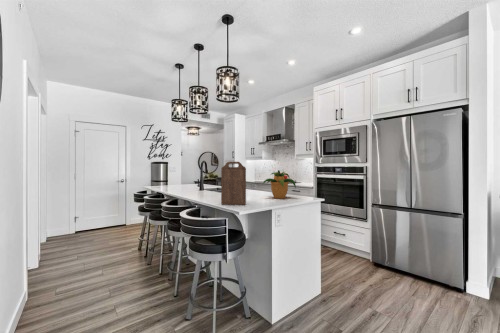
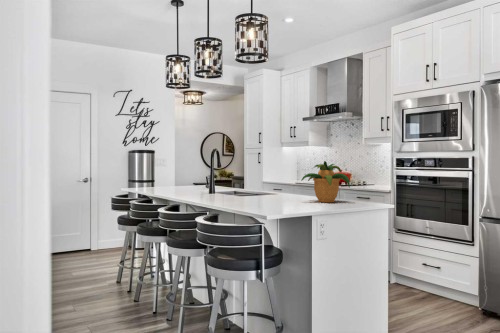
cutting board: present [221,162,246,205] -> none [242,148,276,208]

